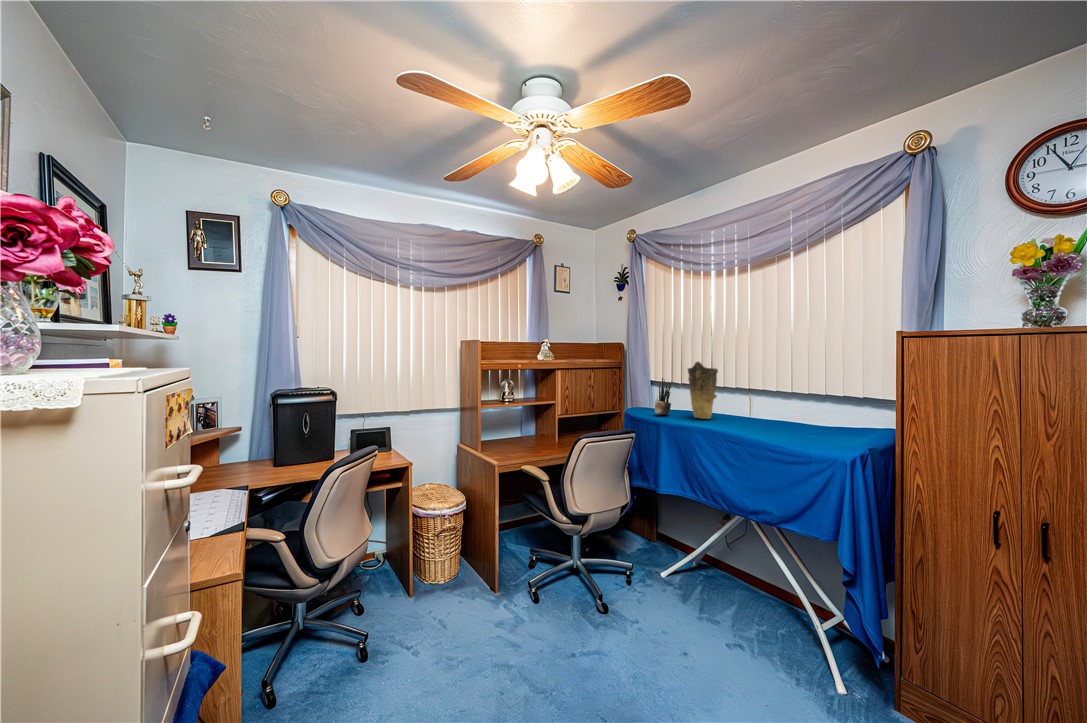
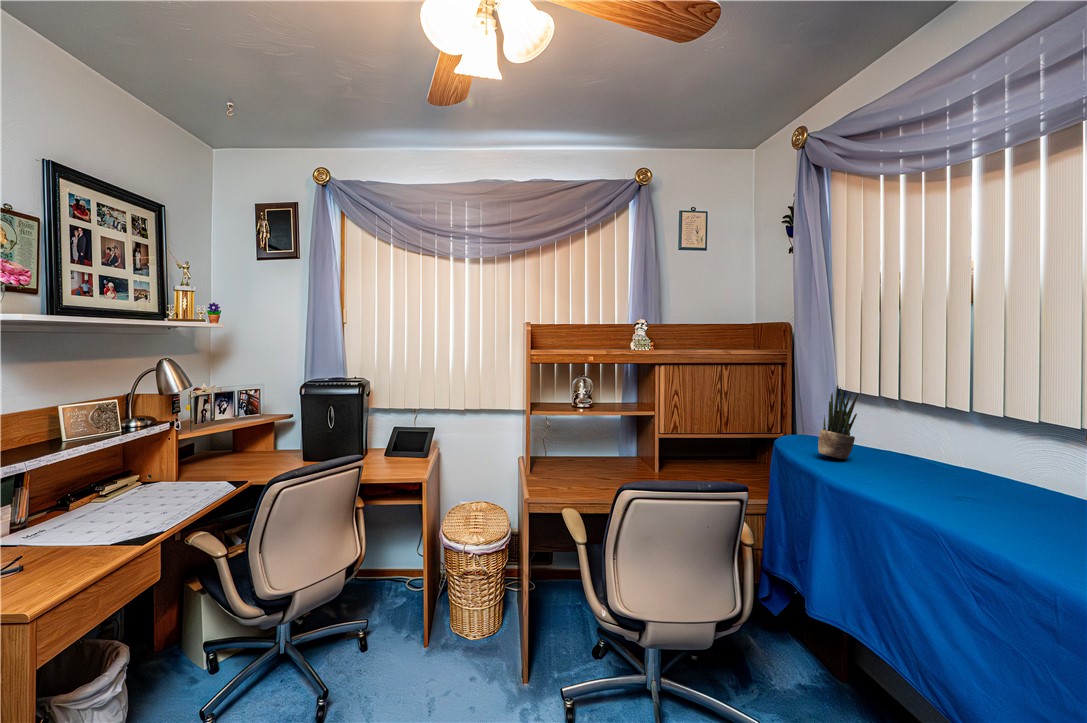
vase: present [688,362,718,419] -> none [893,356,975,482]

